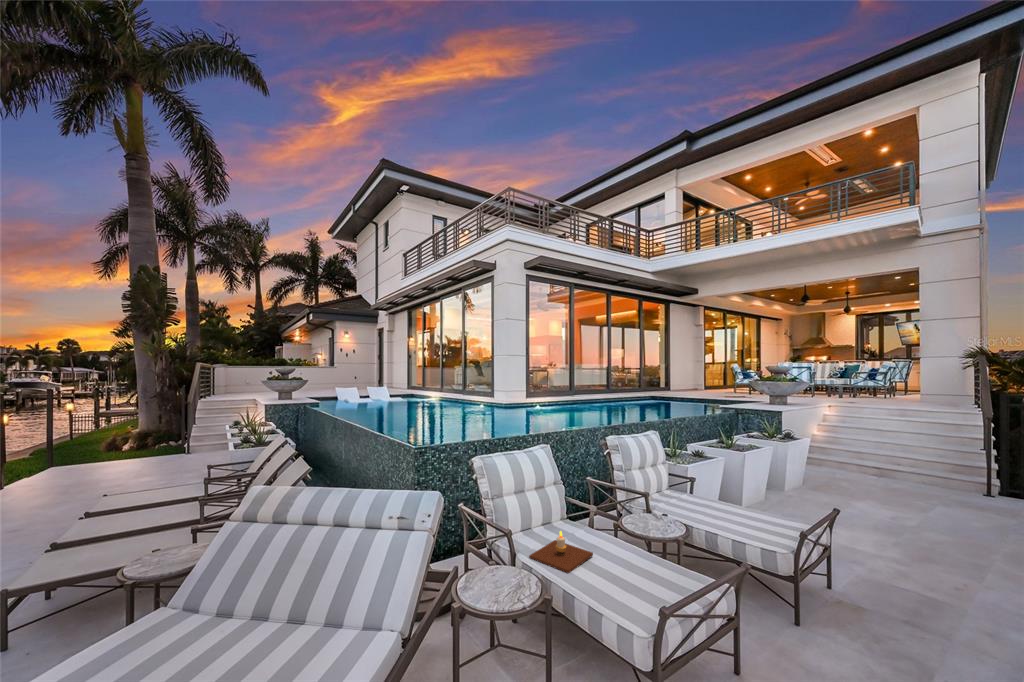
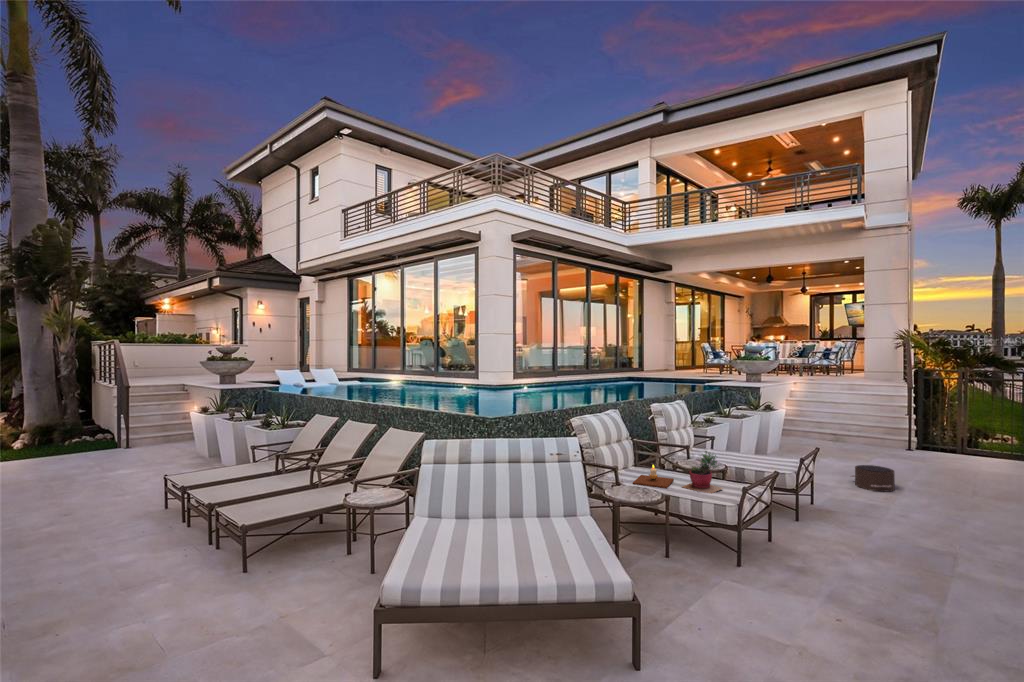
succulent plant: none [593,515,655,595] -> present [683,451,723,493]
pouf: none [894,529,968,576] -> present [851,465,895,491]

